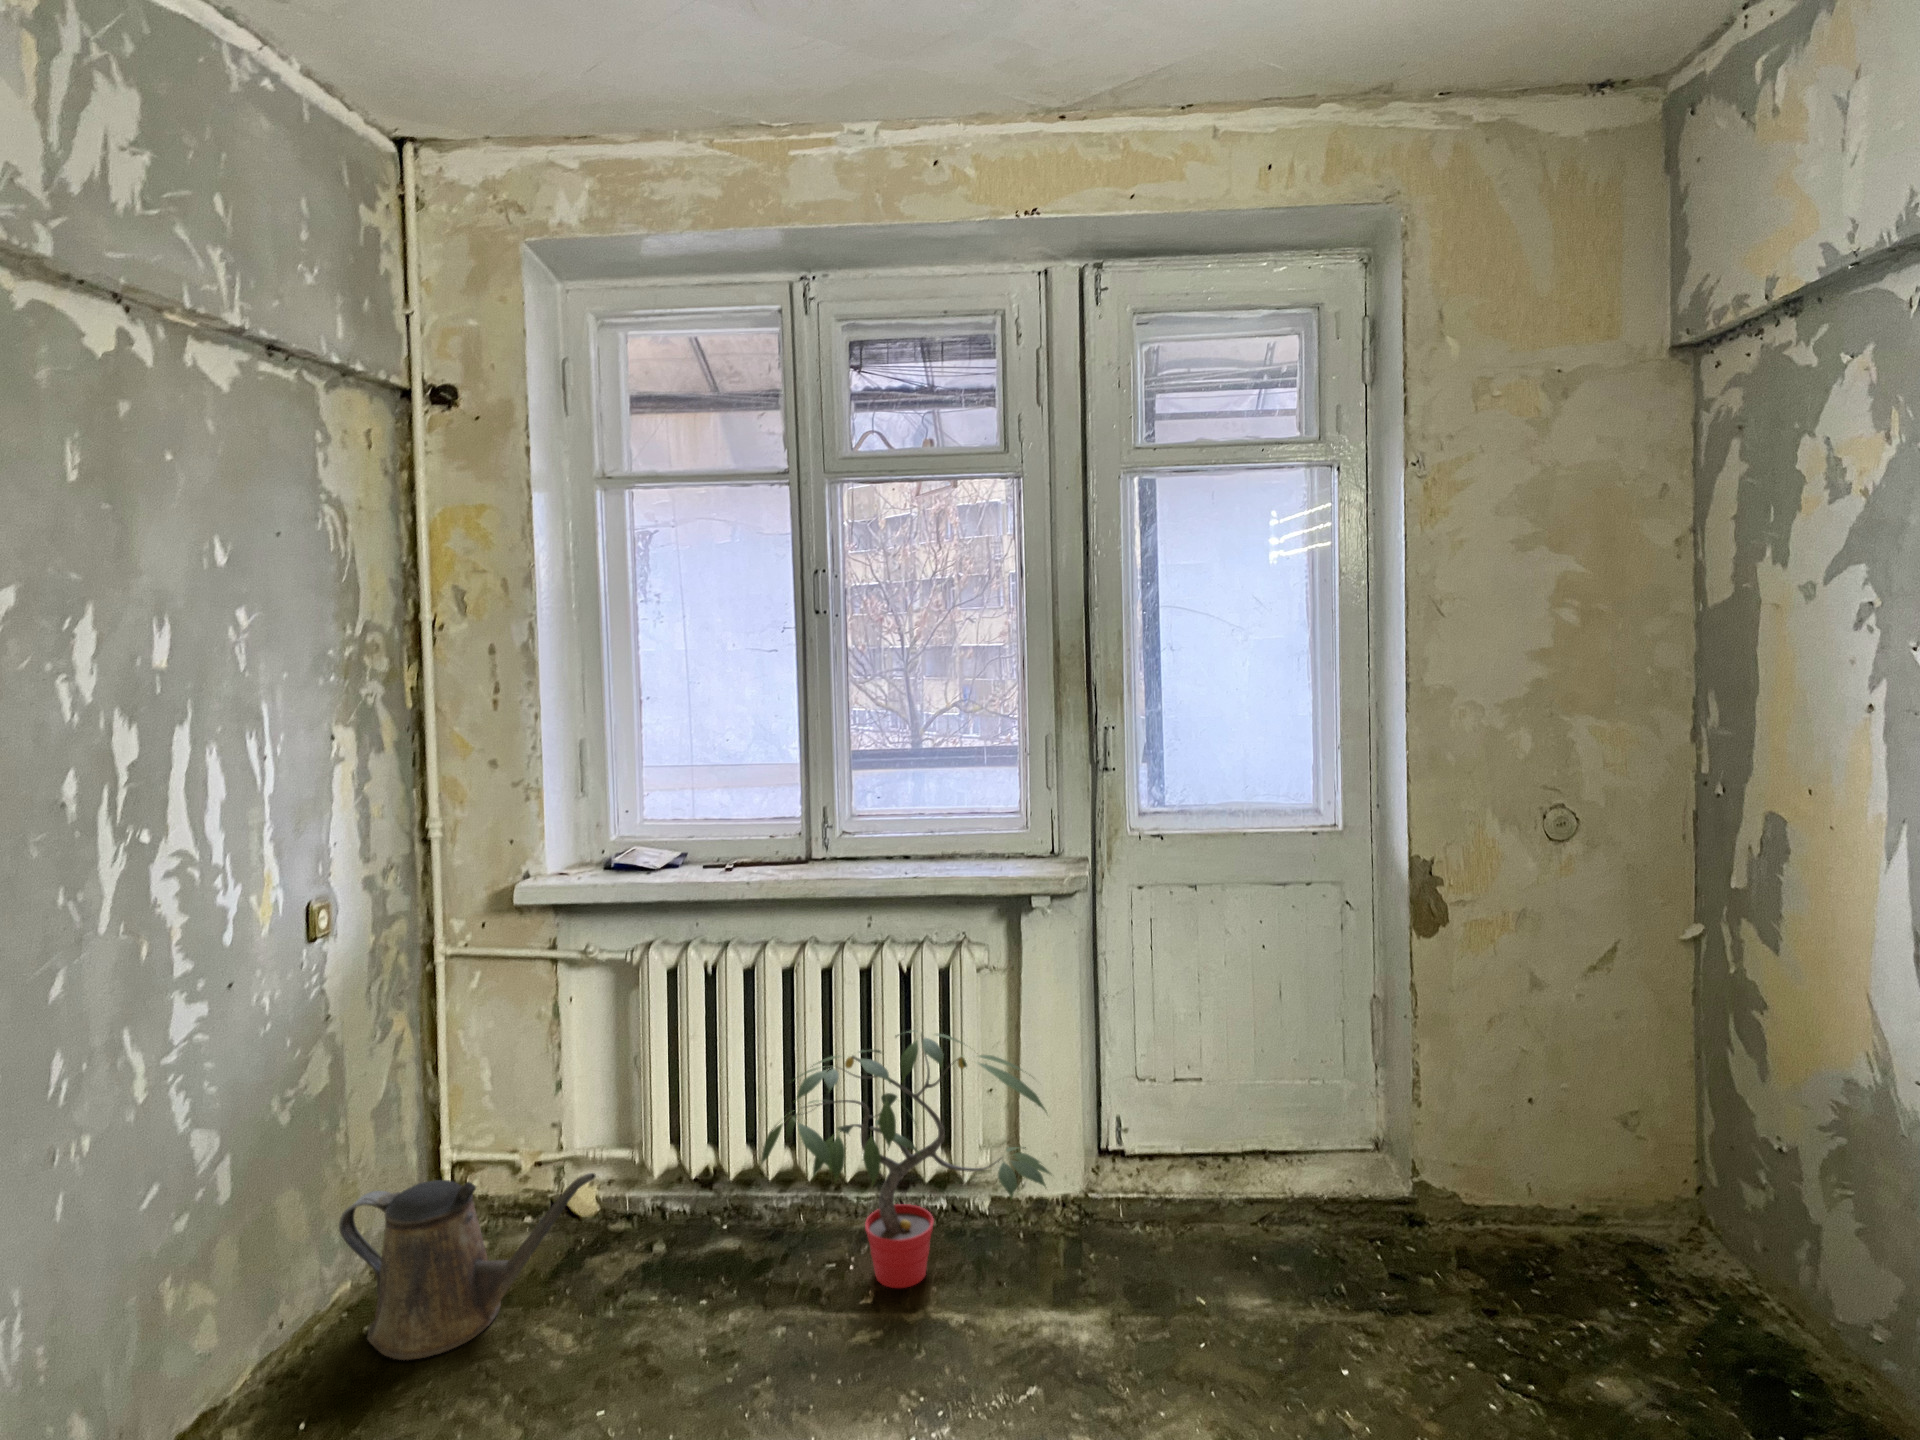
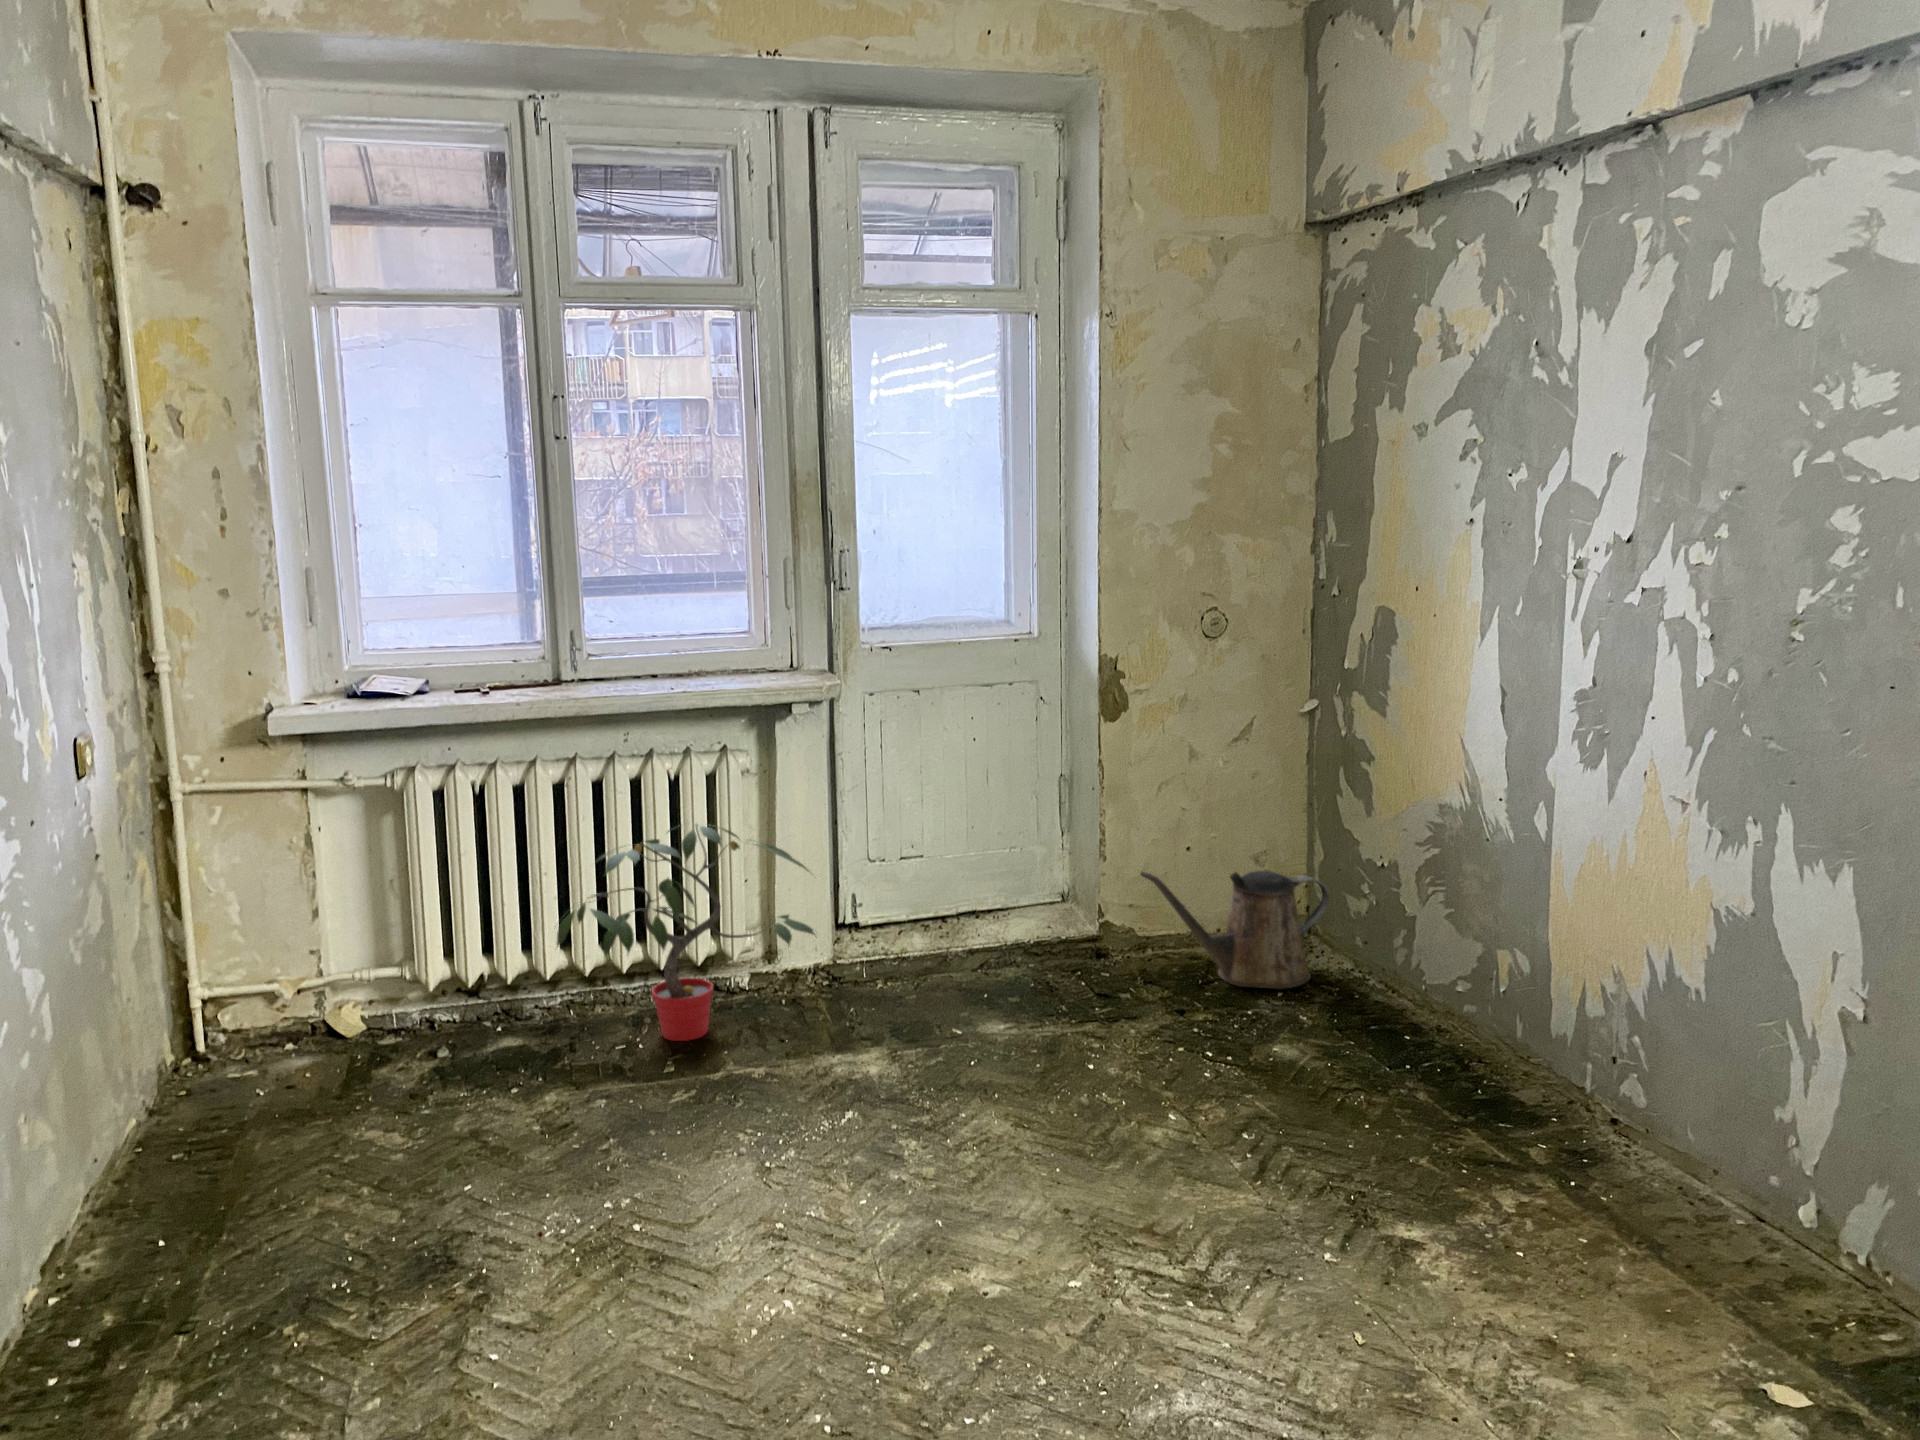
watering can: present [339,1173,596,1360] -> present [1141,871,1330,989]

